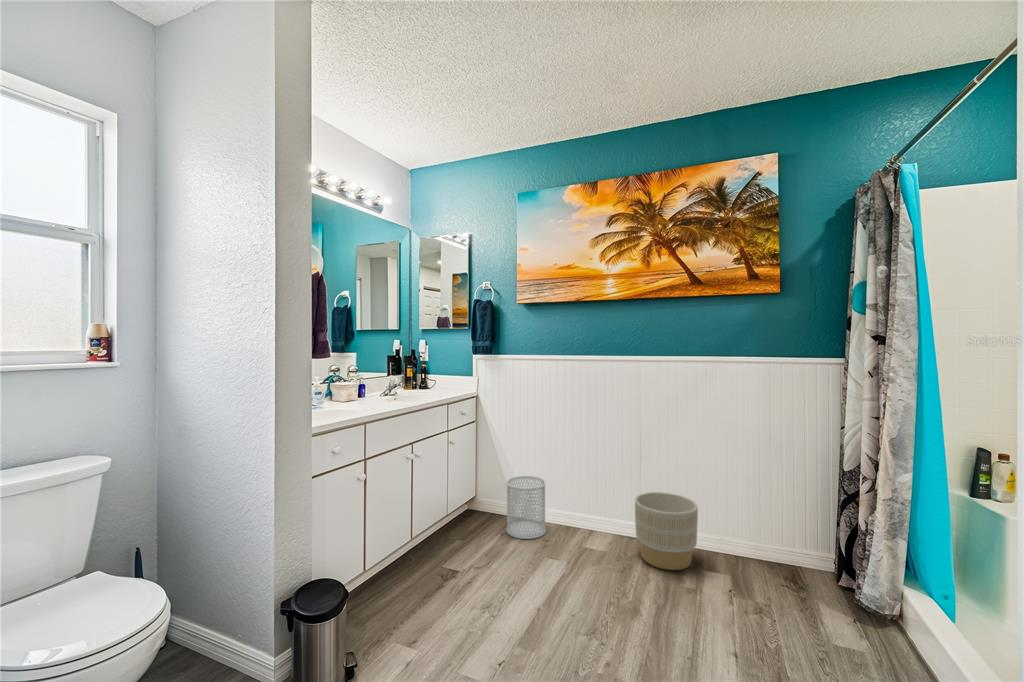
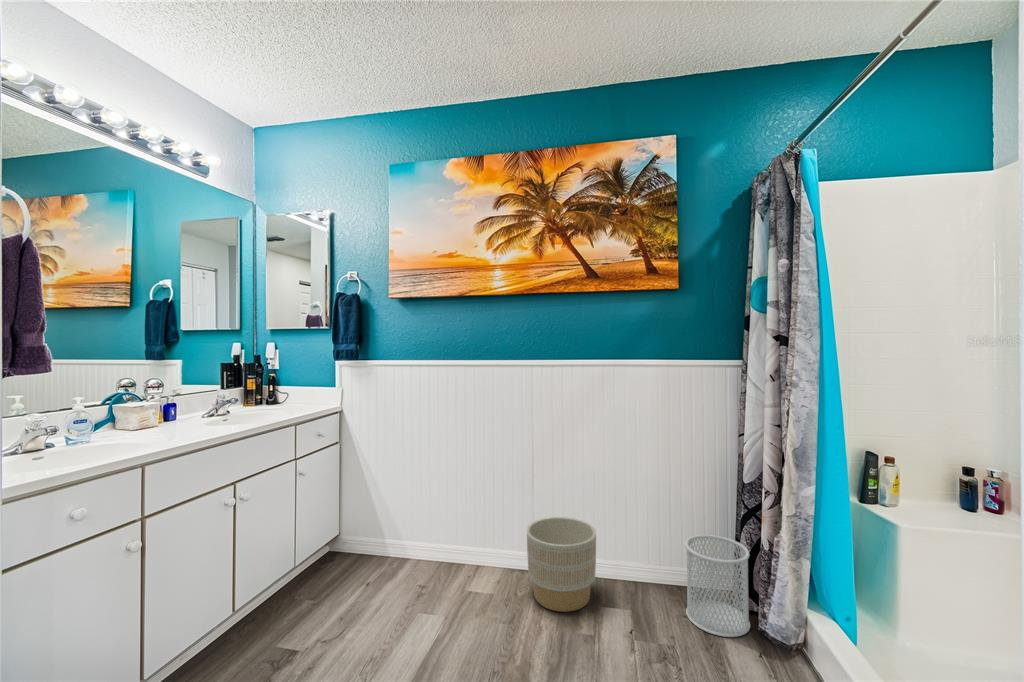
wastebasket: present [506,476,546,539] -> present [685,535,750,637]

